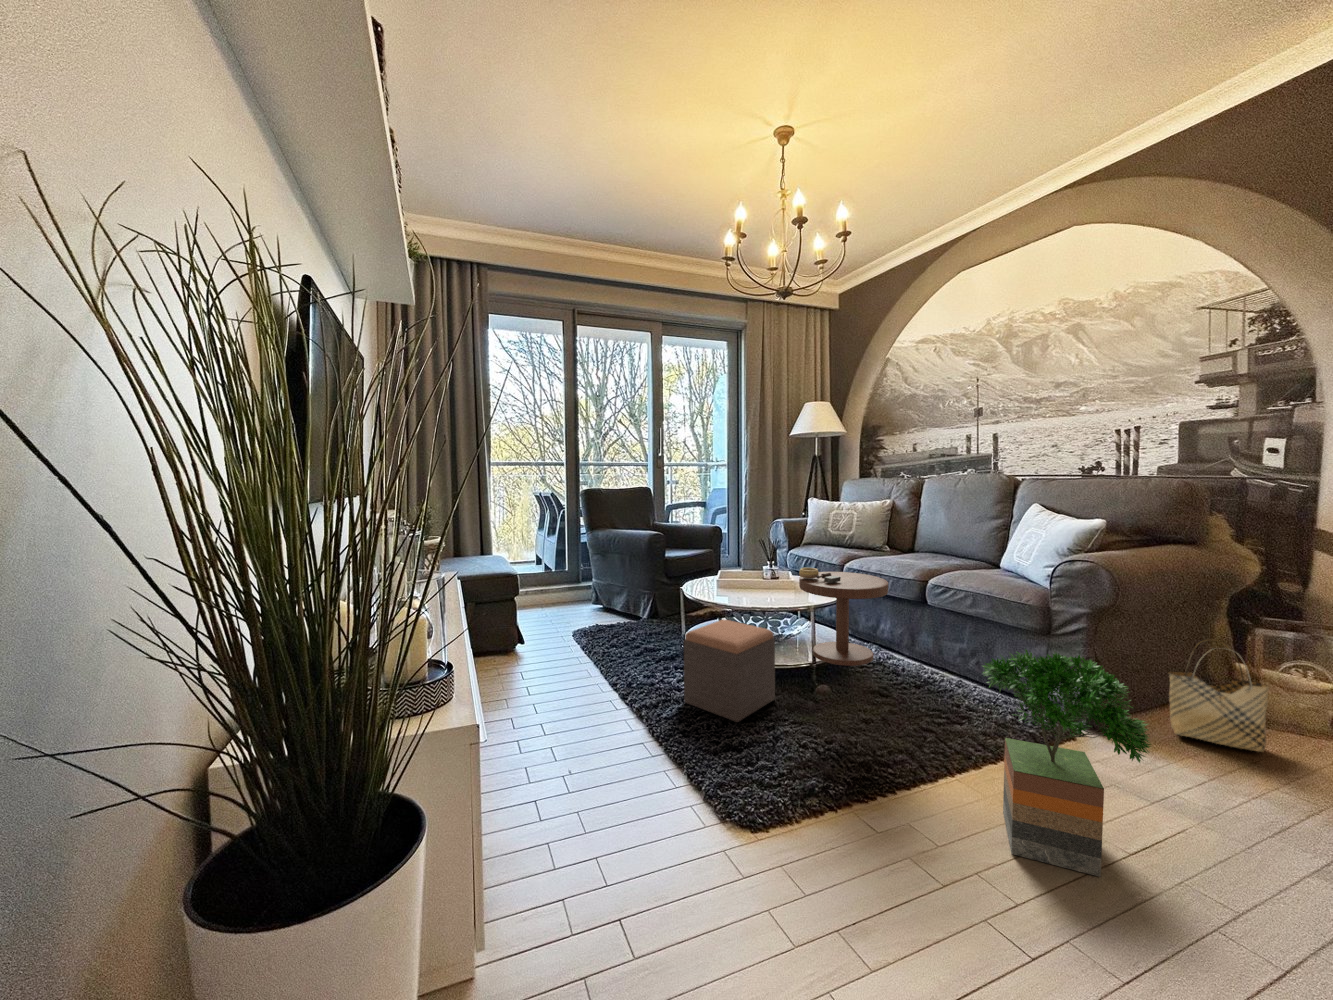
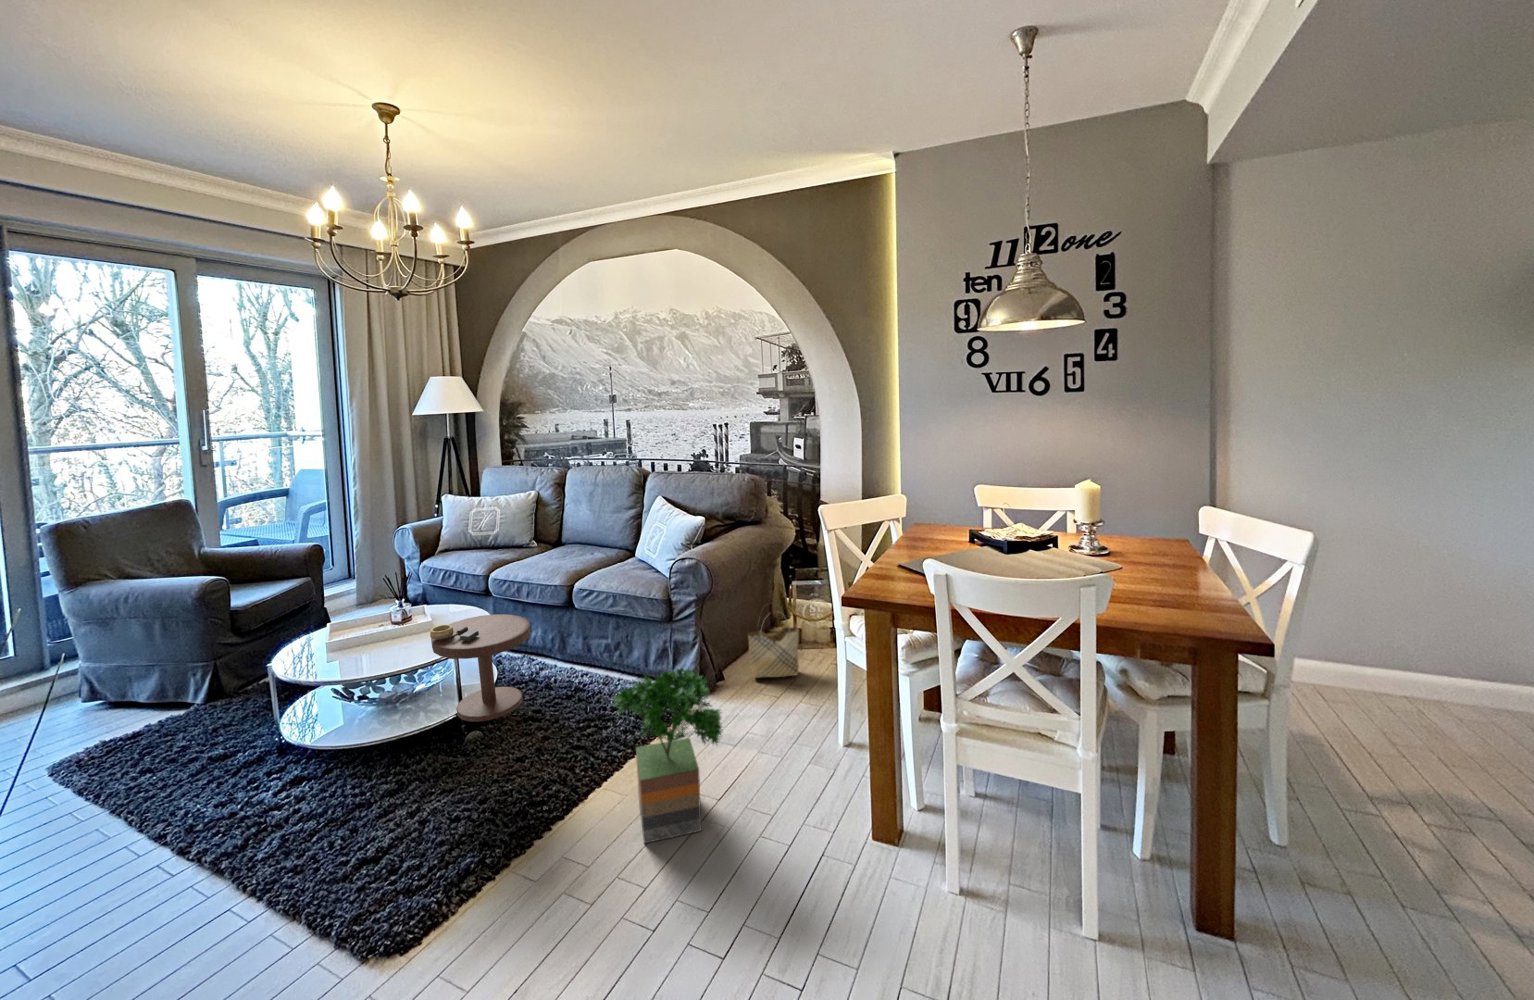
footstool: present [684,619,775,722] -> none [277,696,418,820]

